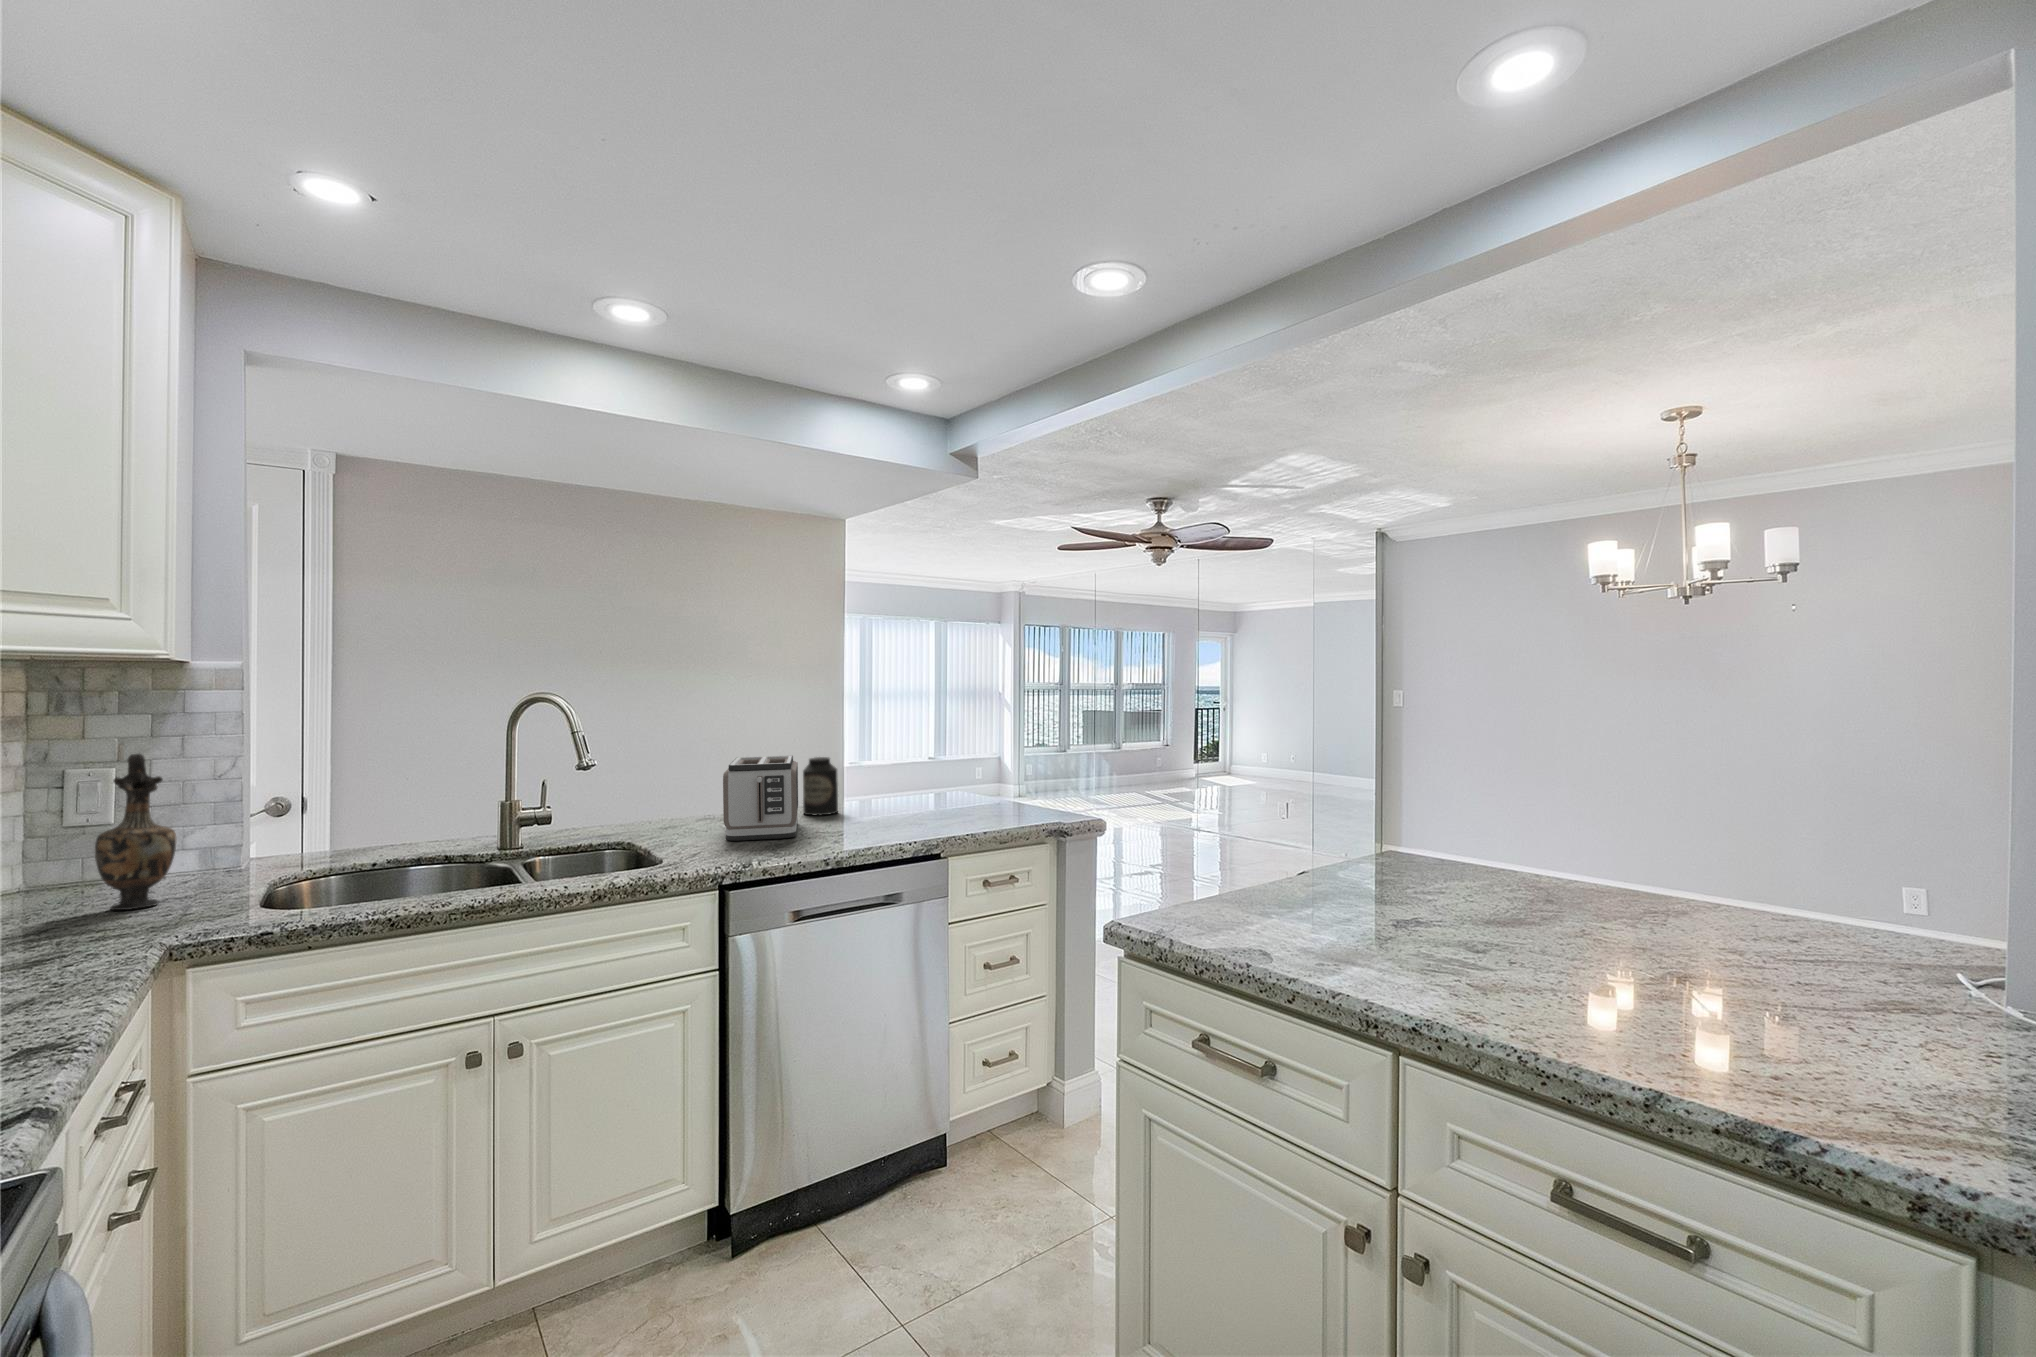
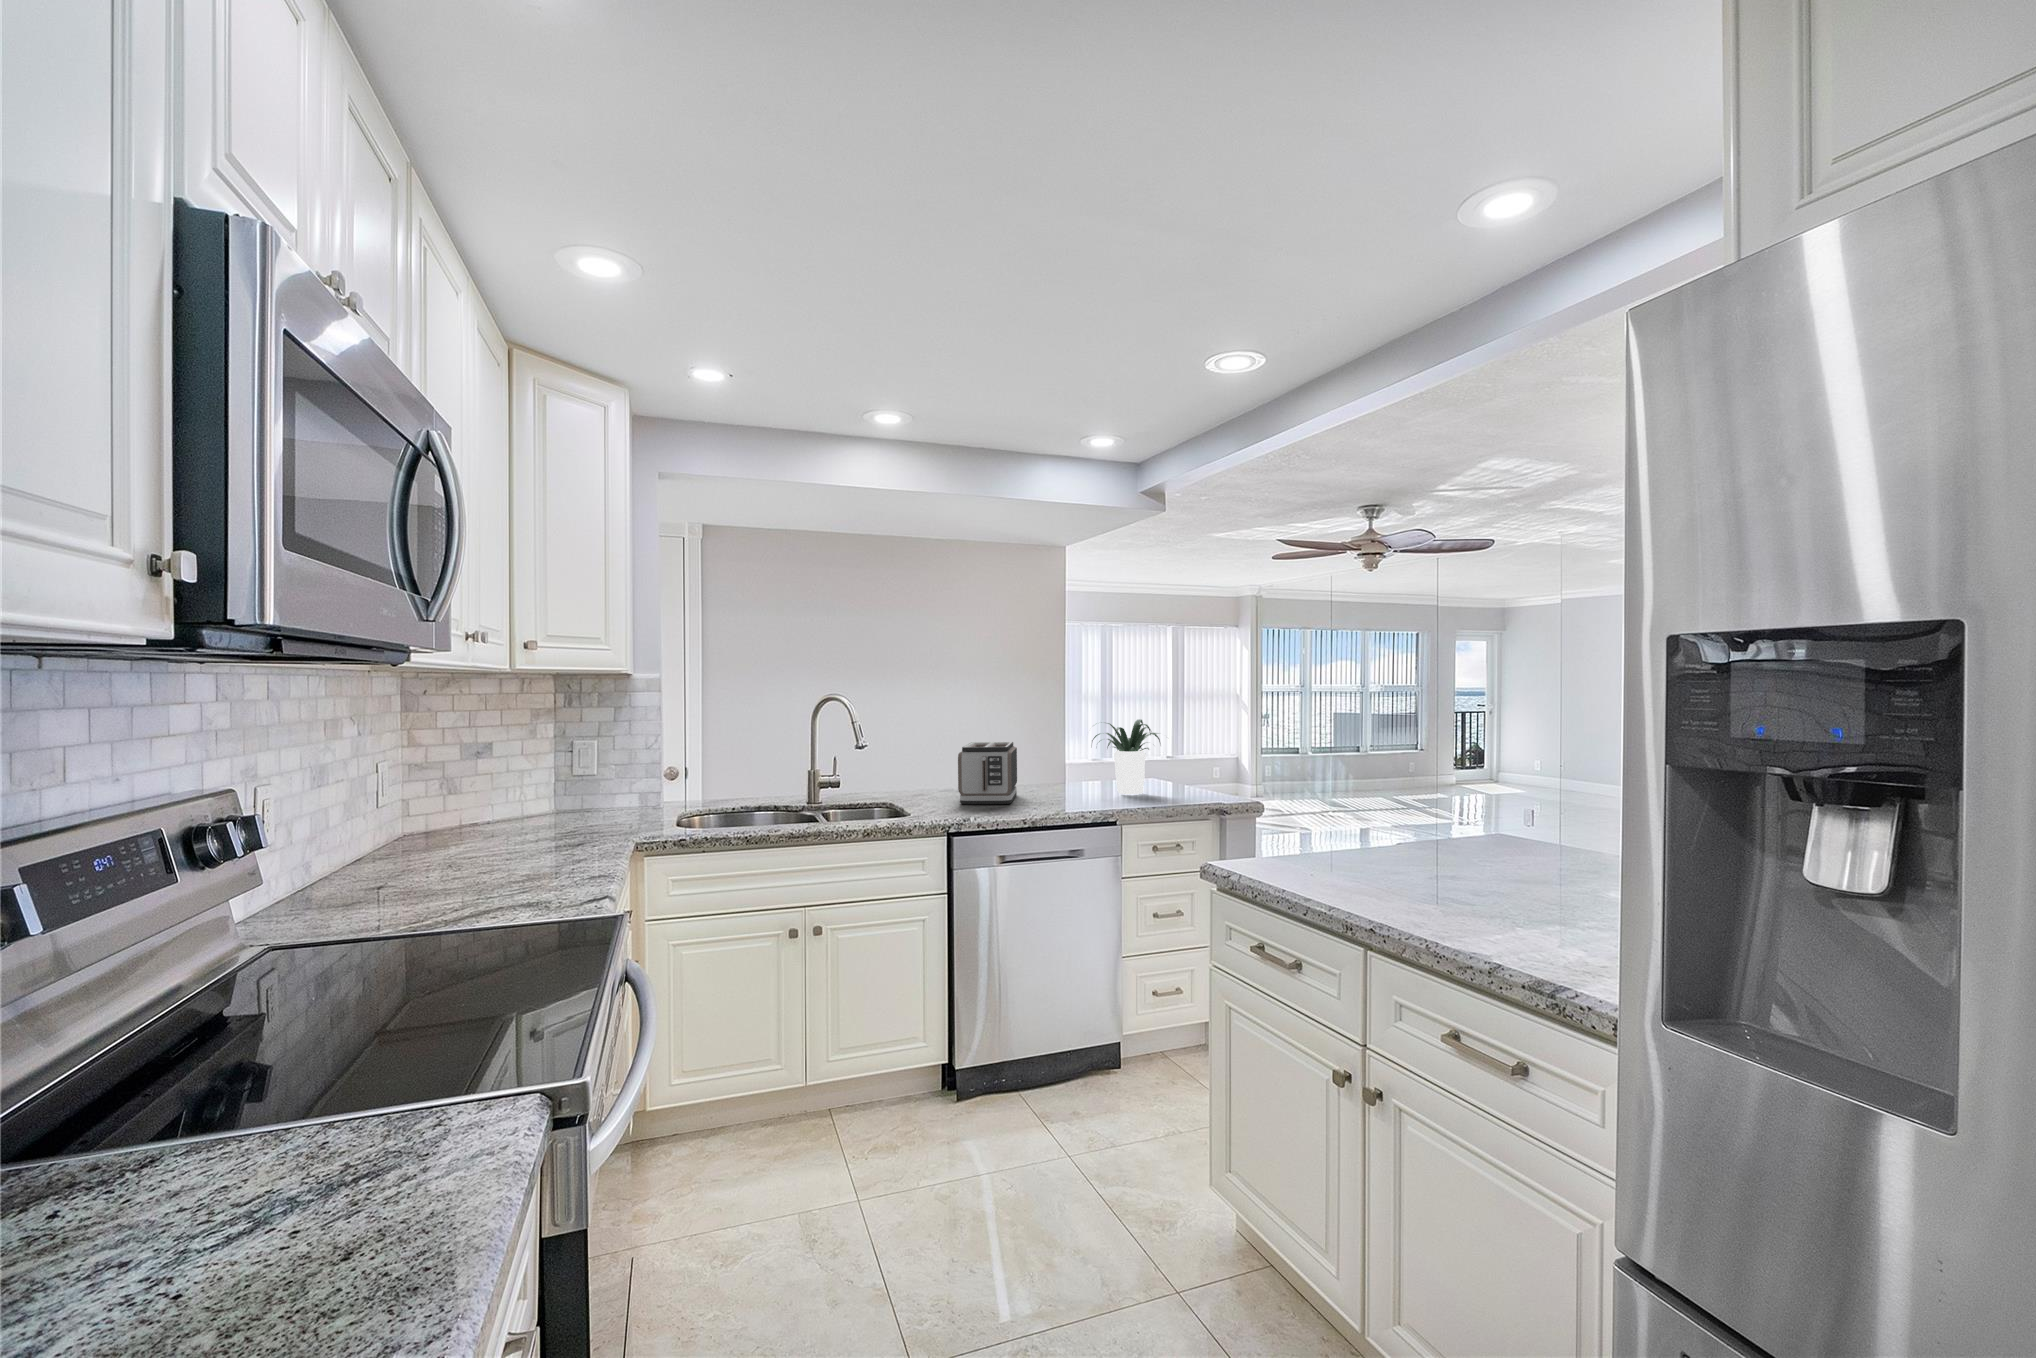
potted plant: none [887,724,990,816] -> present [1092,719,1160,794]
vase: present [95,754,176,910] -> none [584,728,625,824]
canister: present [803,757,838,816] -> none [1023,745,1051,791]

